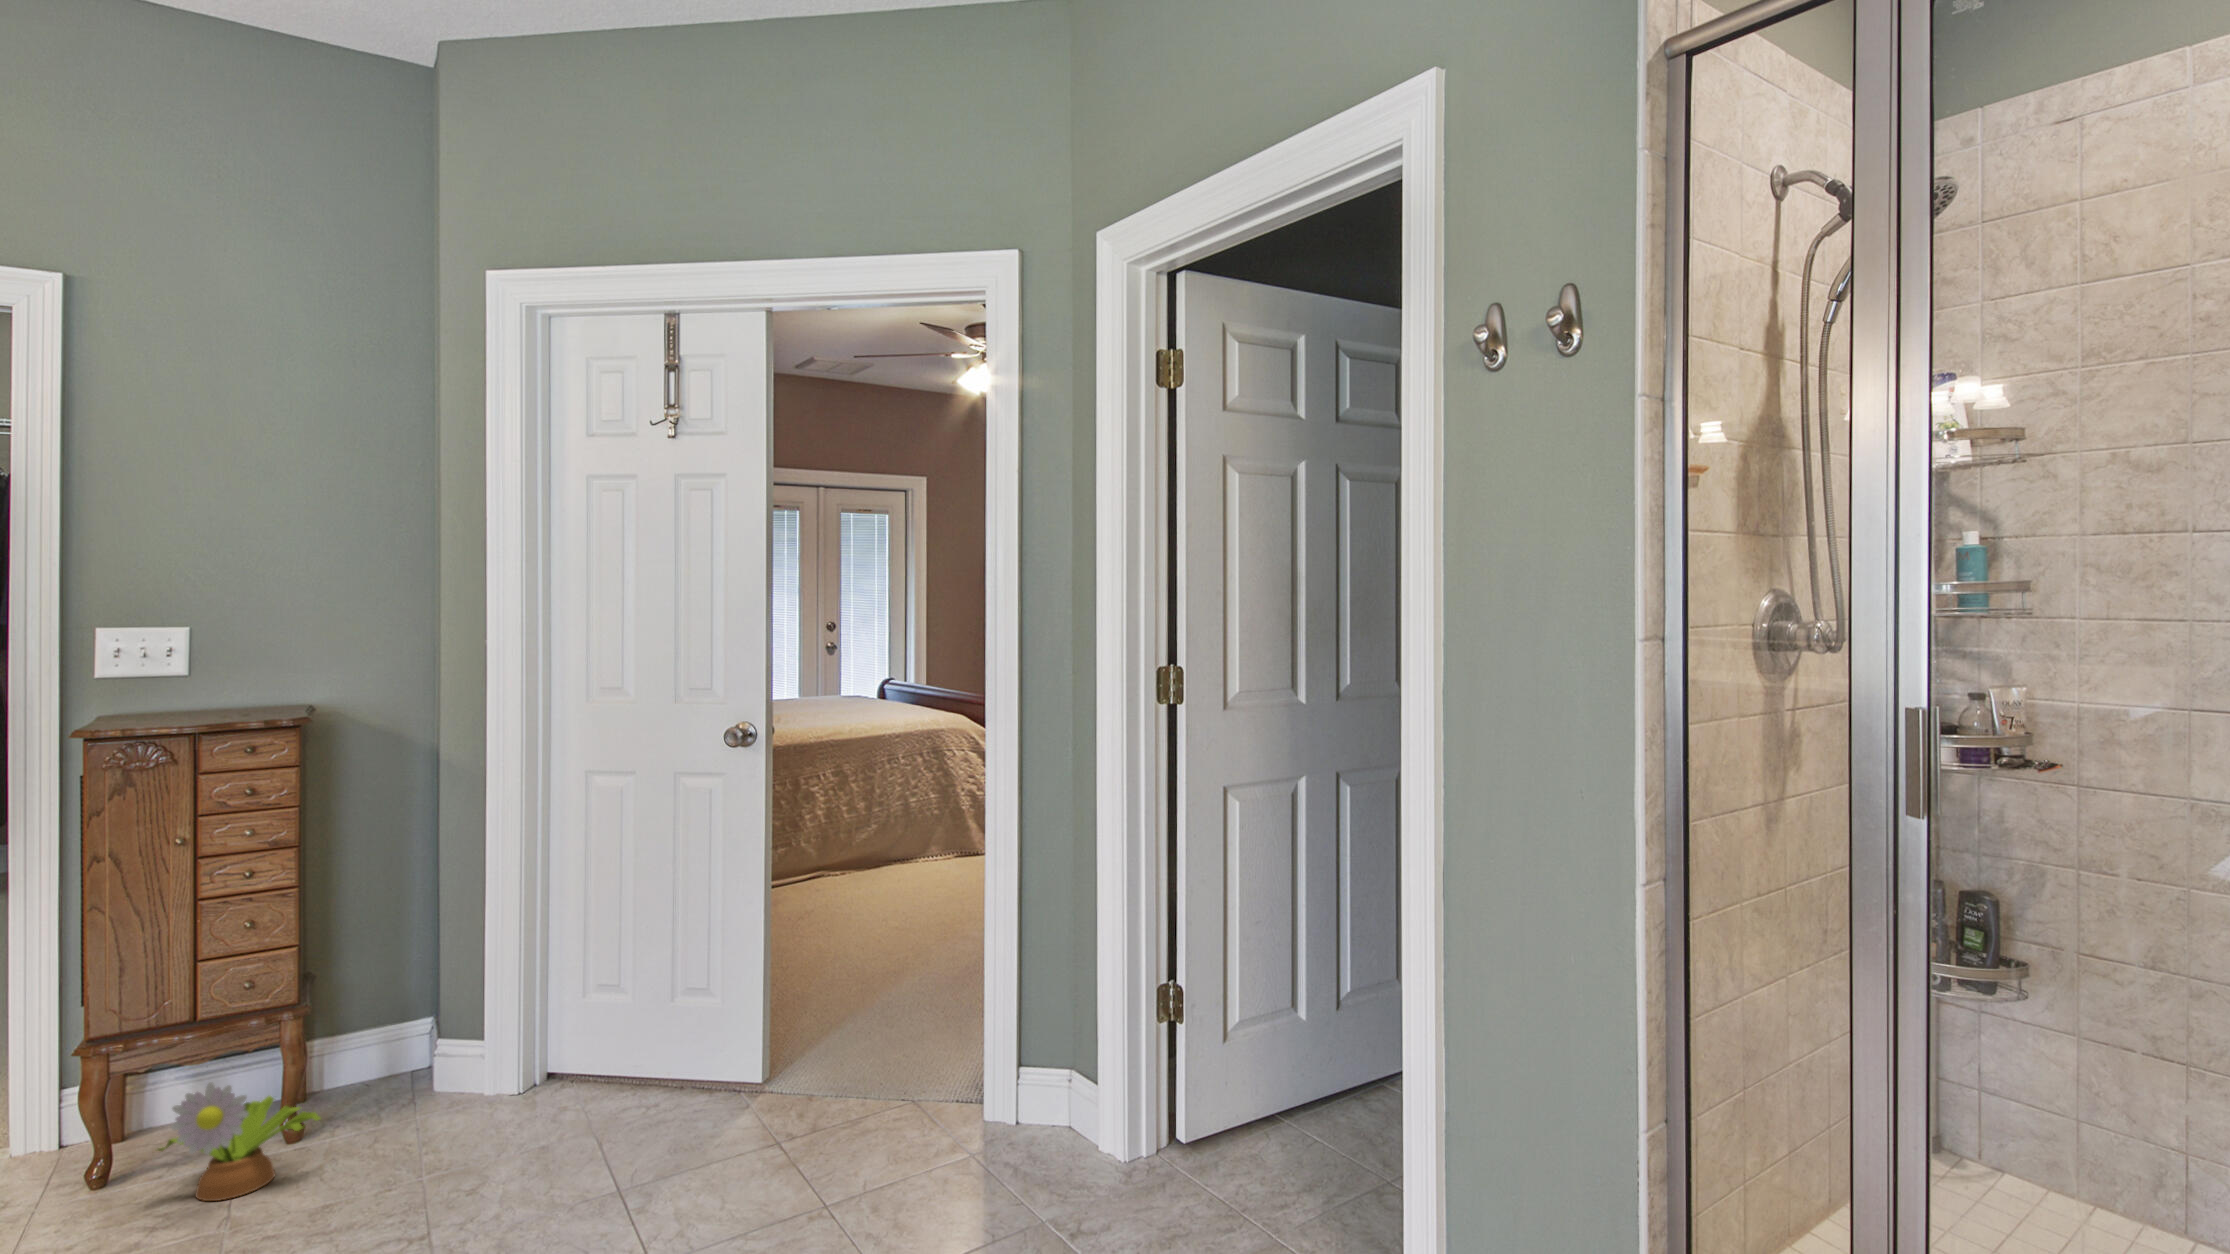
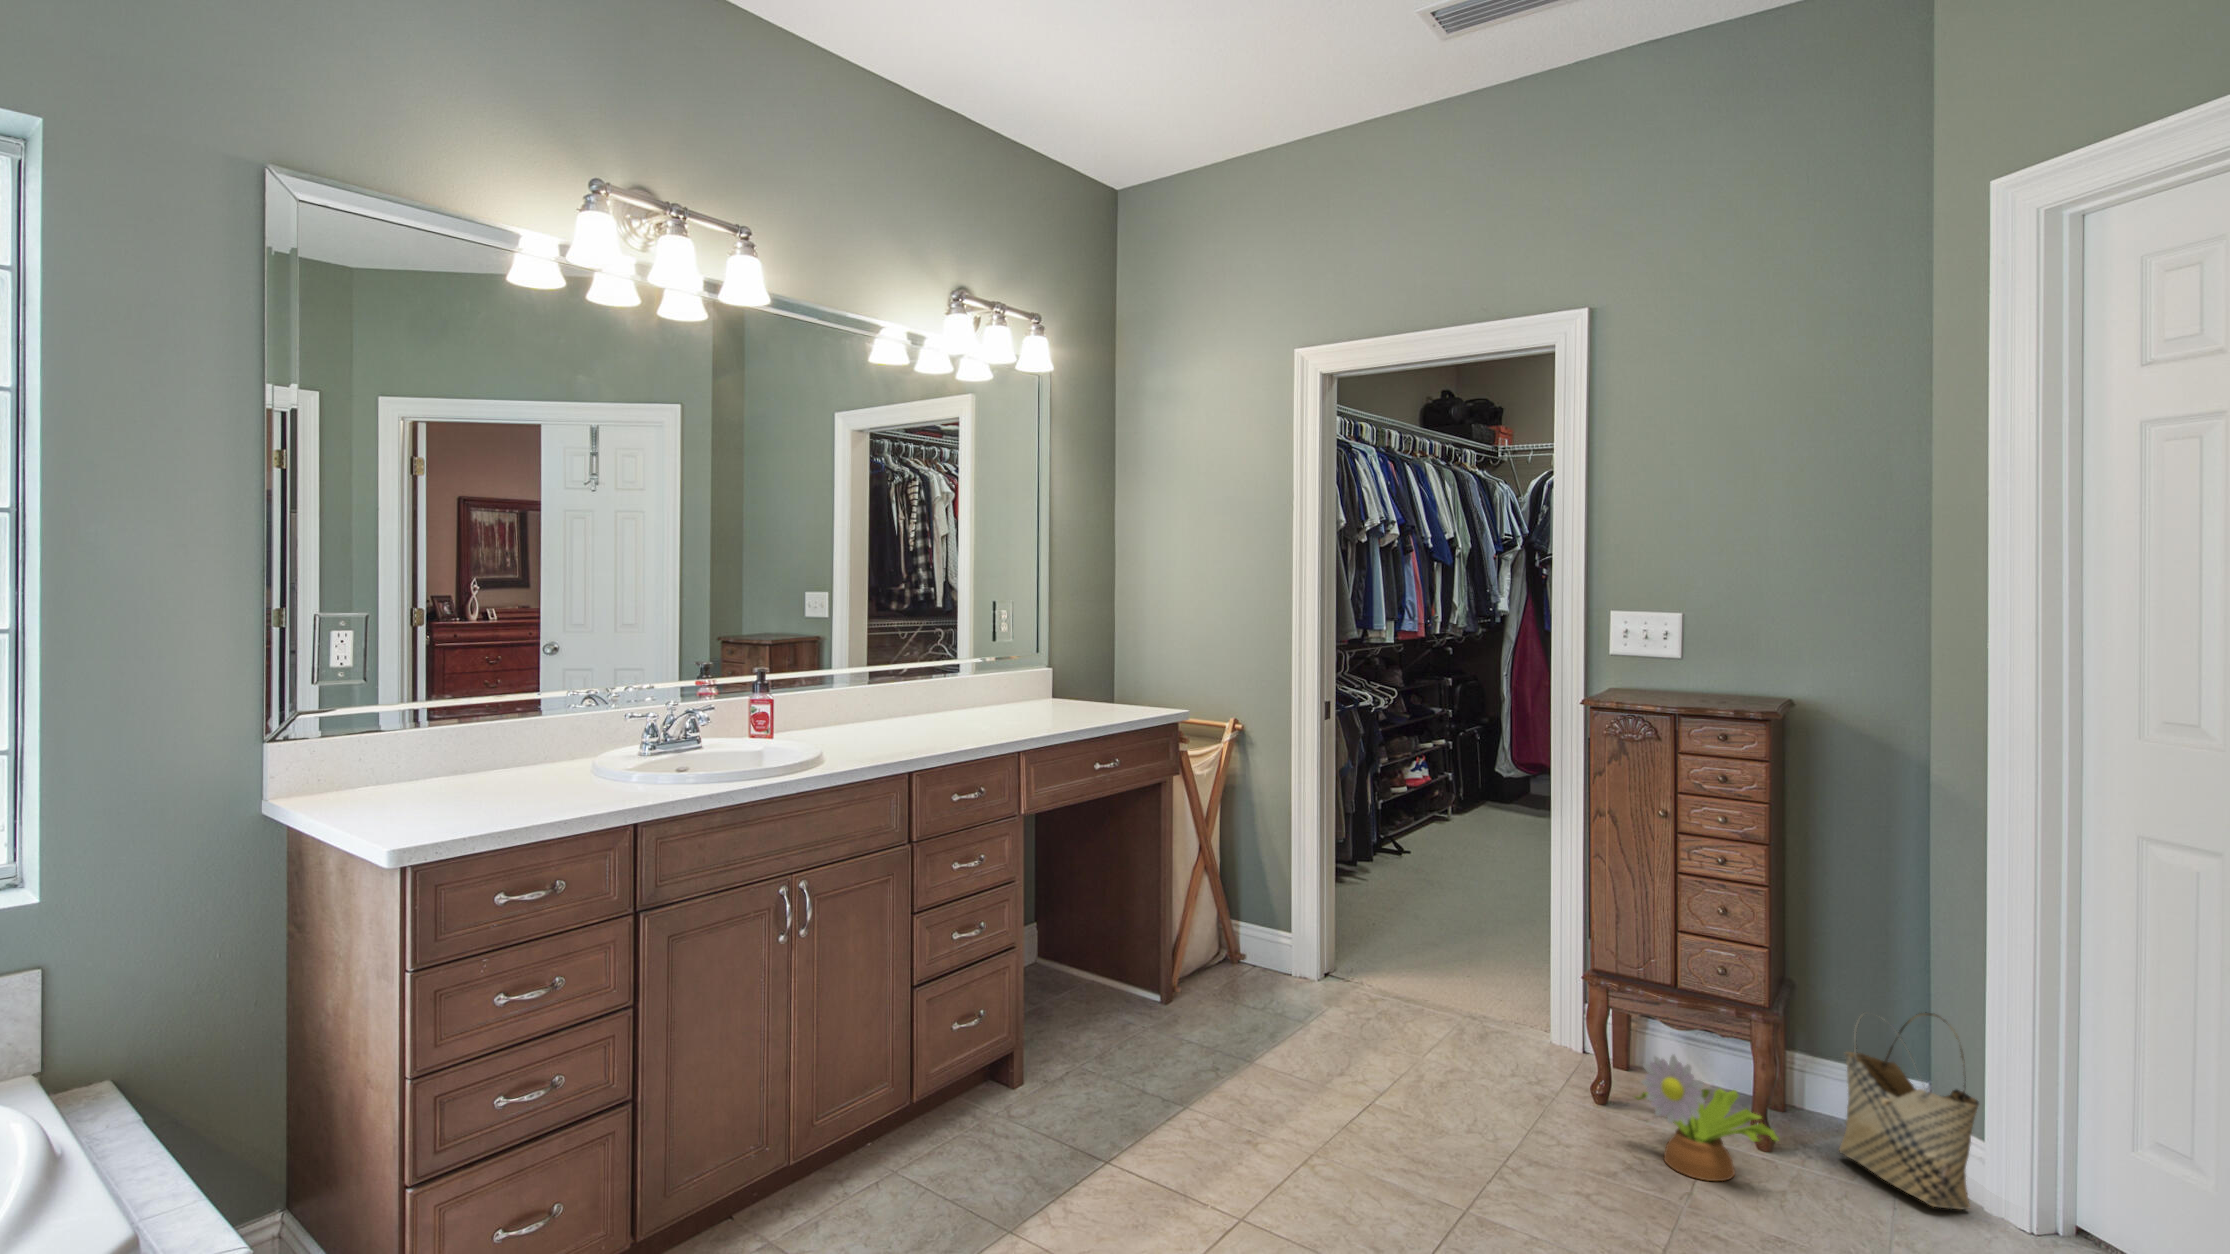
woven basket: none [368,955,484,1114] -> present [1839,1013,1979,1209]

